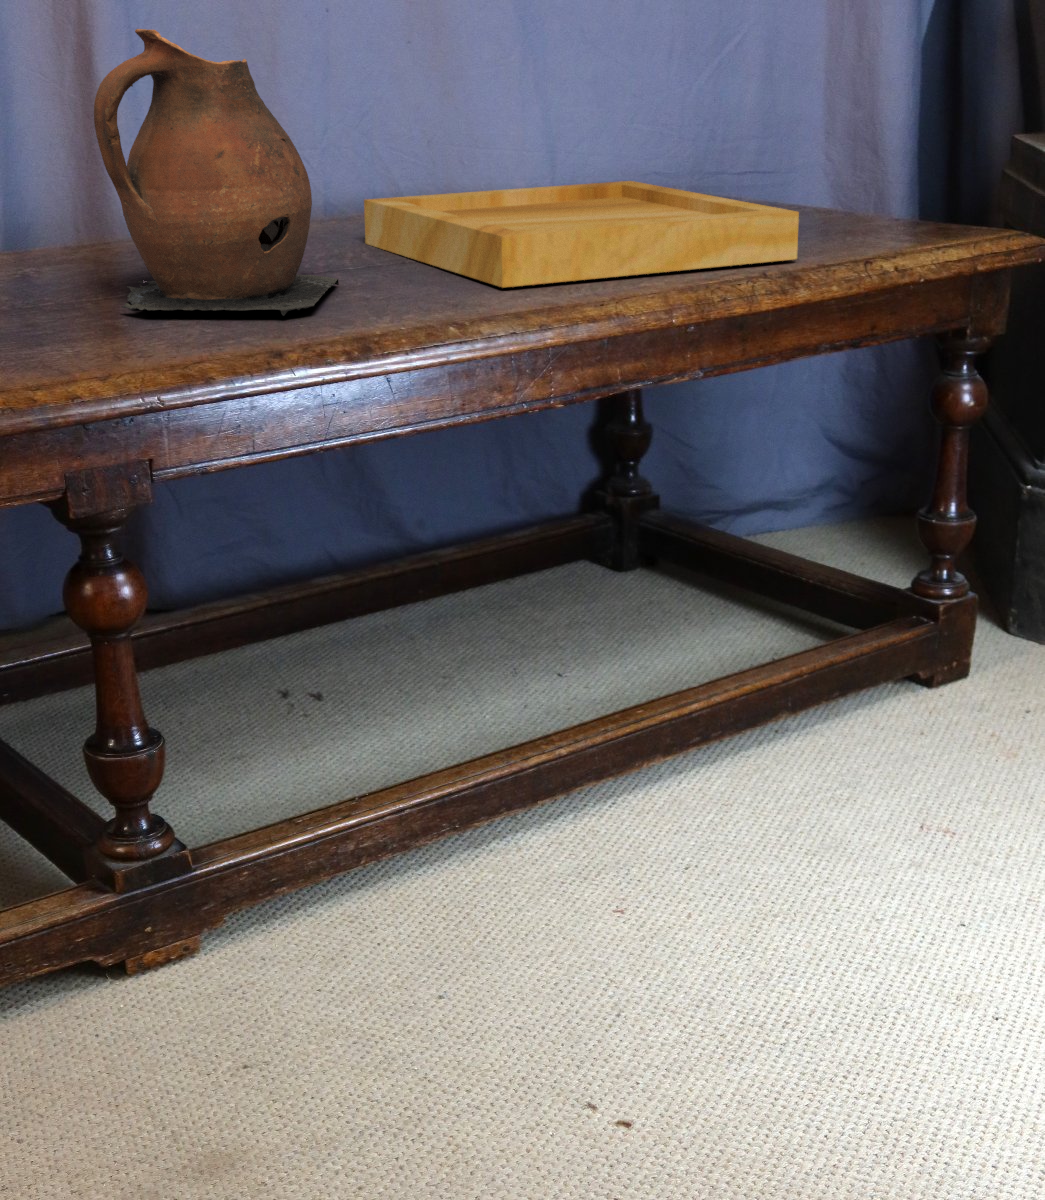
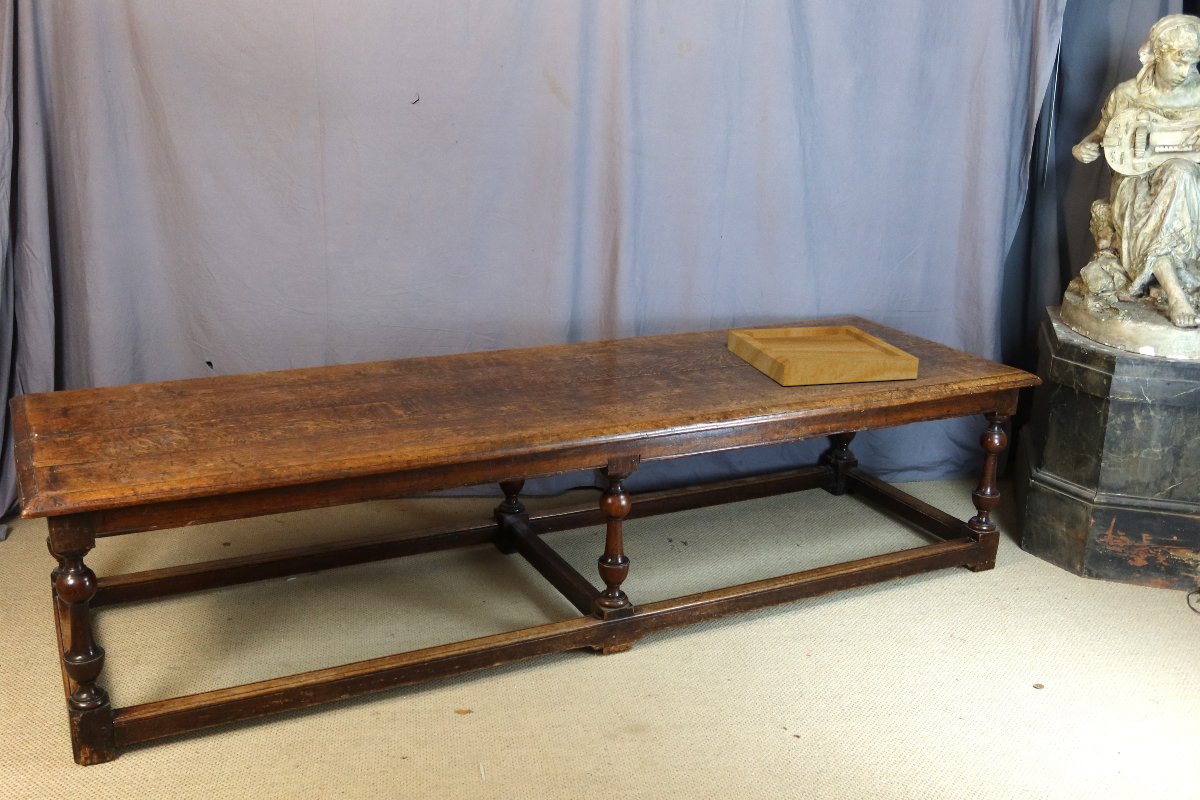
ceramic pitcher: present [94,29,339,316] -> none [625,277,715,396]

